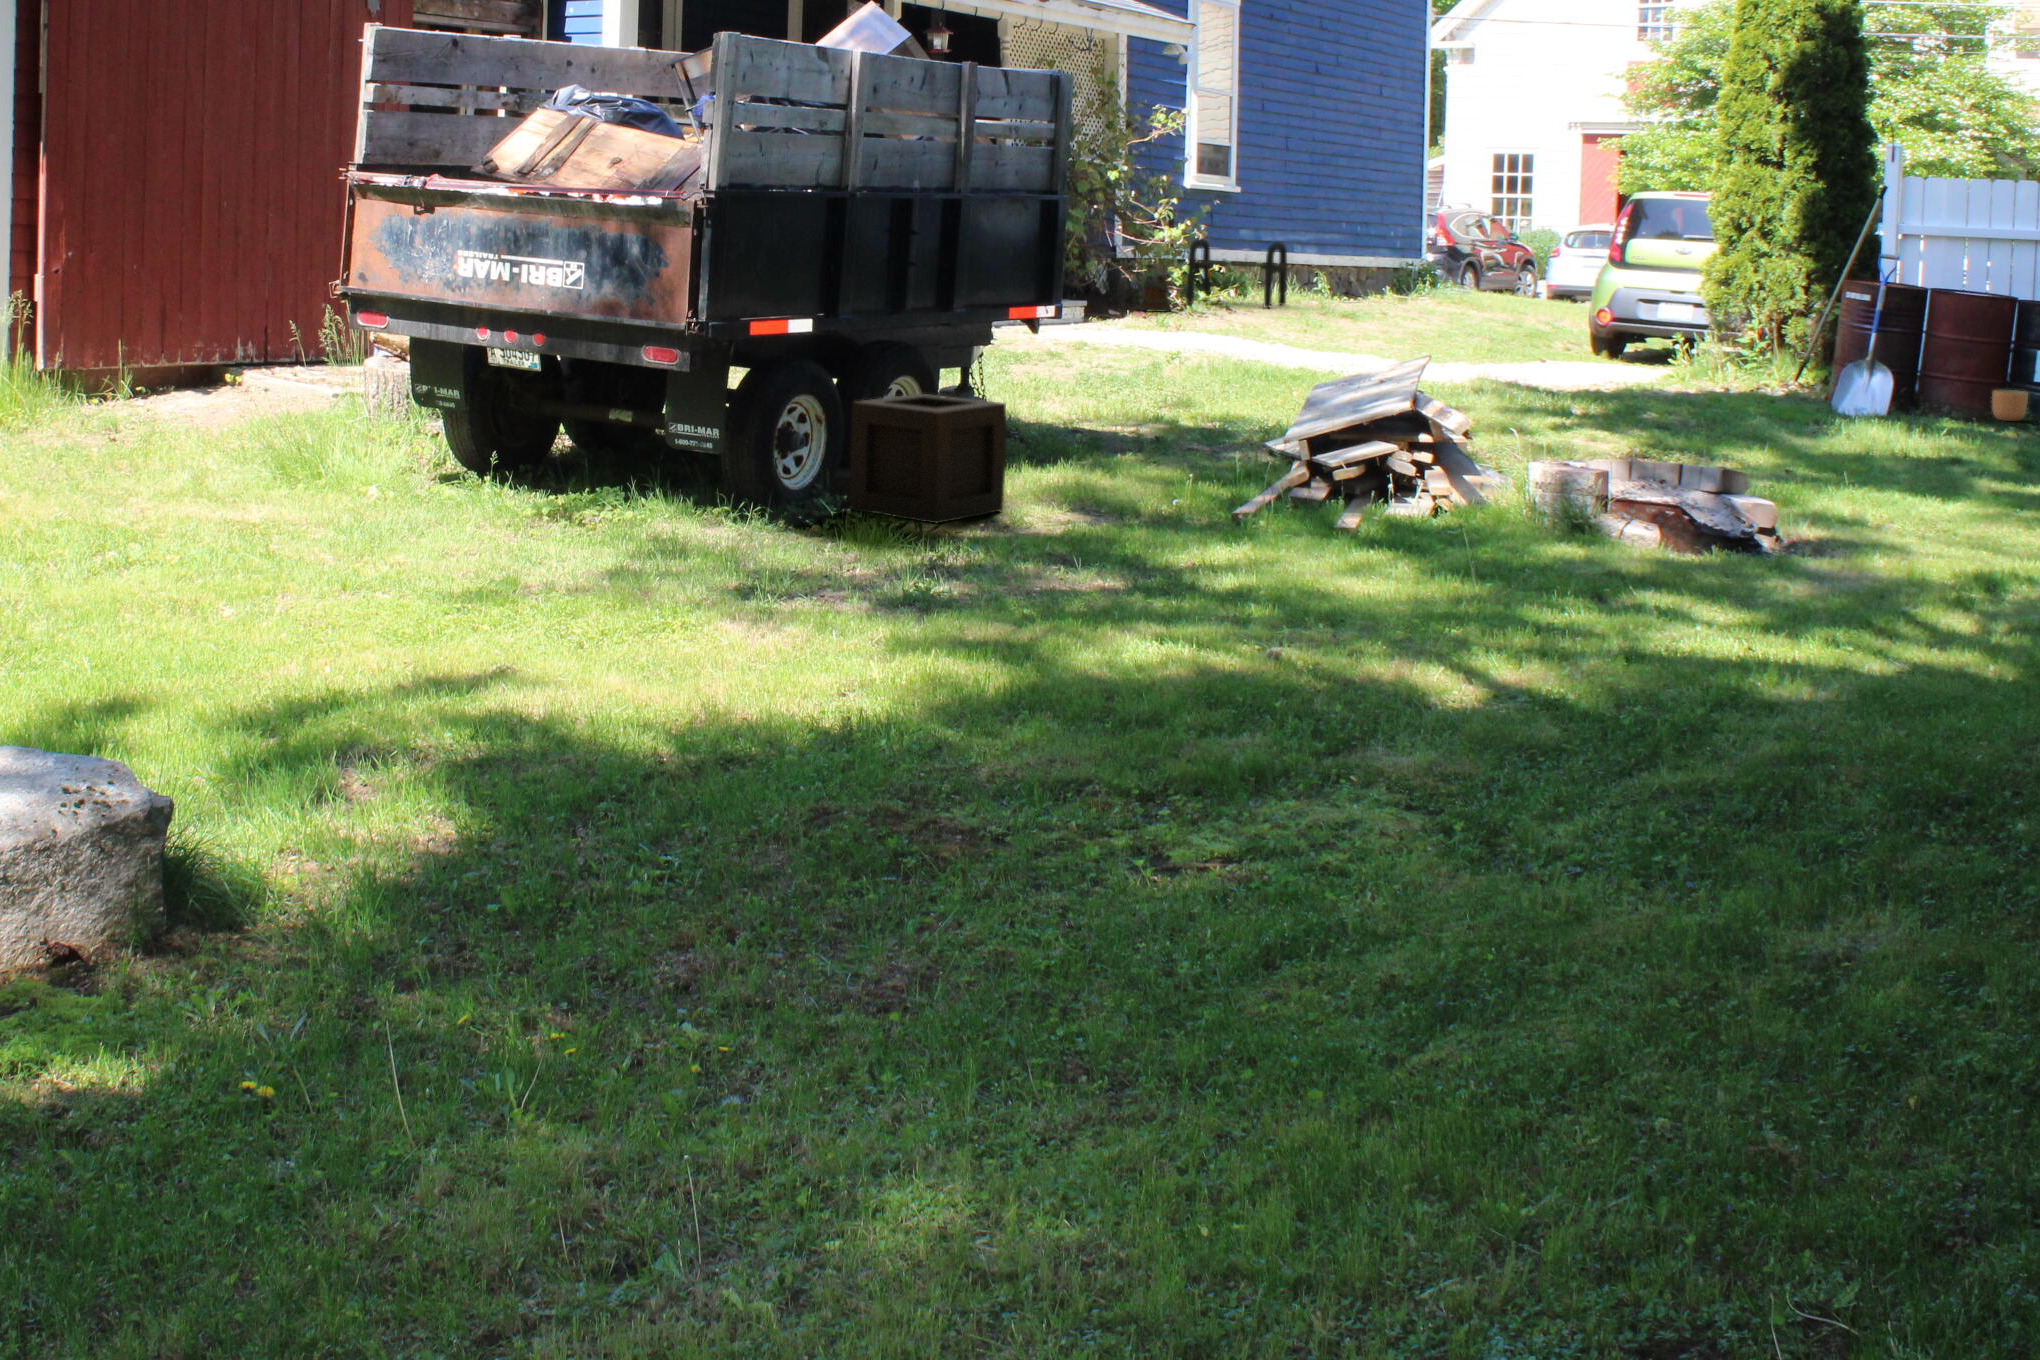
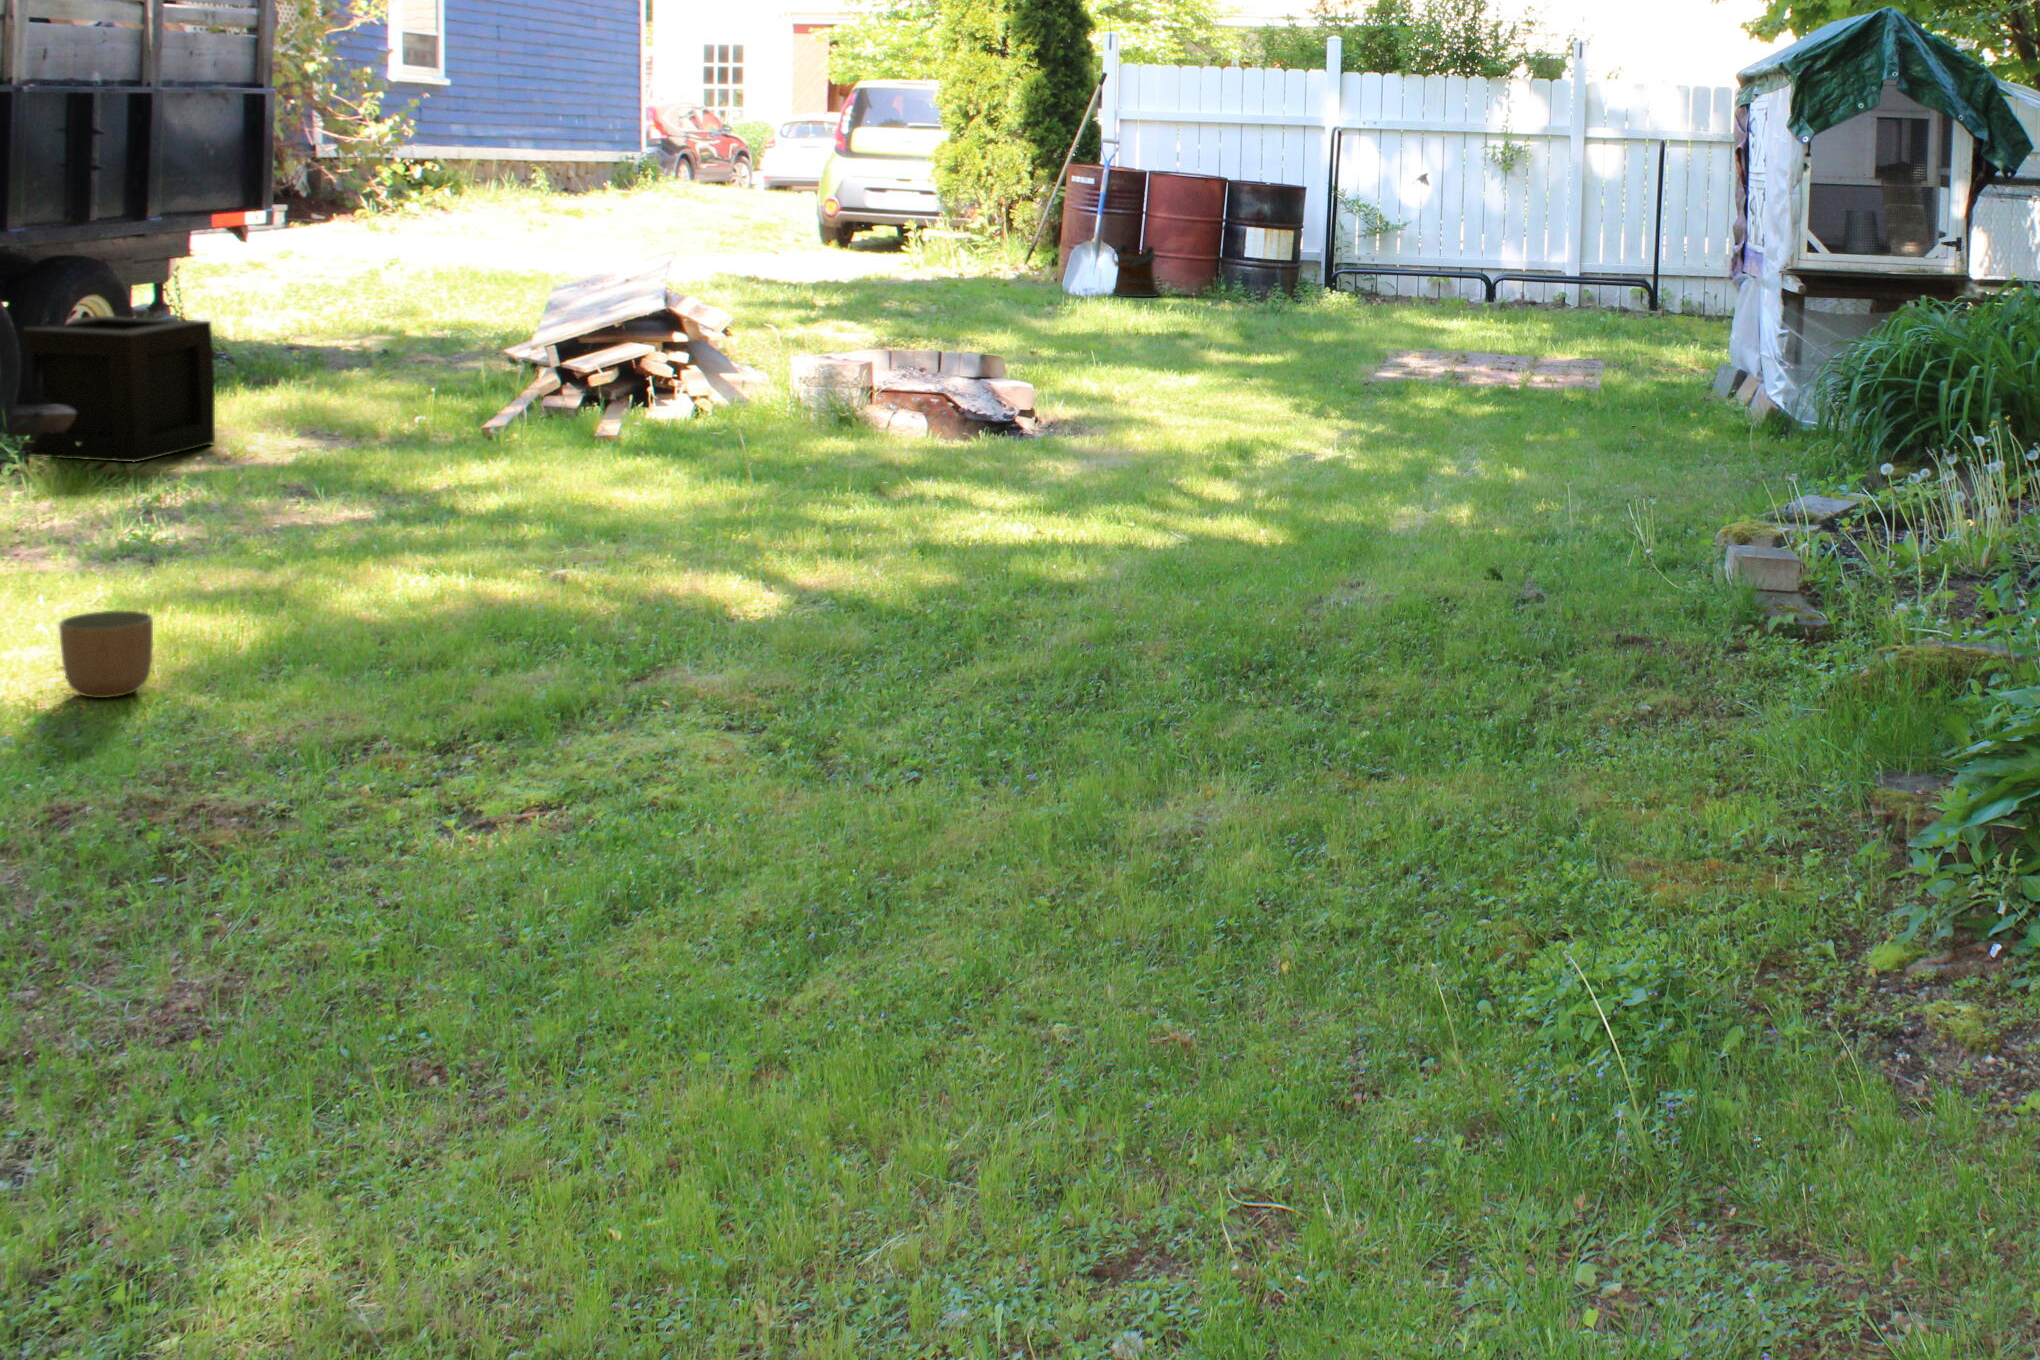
bench: present [1186,239,1287,308] -> none [363,133,486,211]
bucket: present [1138,274,1174,312] -> present [1112,244,1160,297]
planter: present [1992,390,2028,421] -> present [59,611,153,698]

